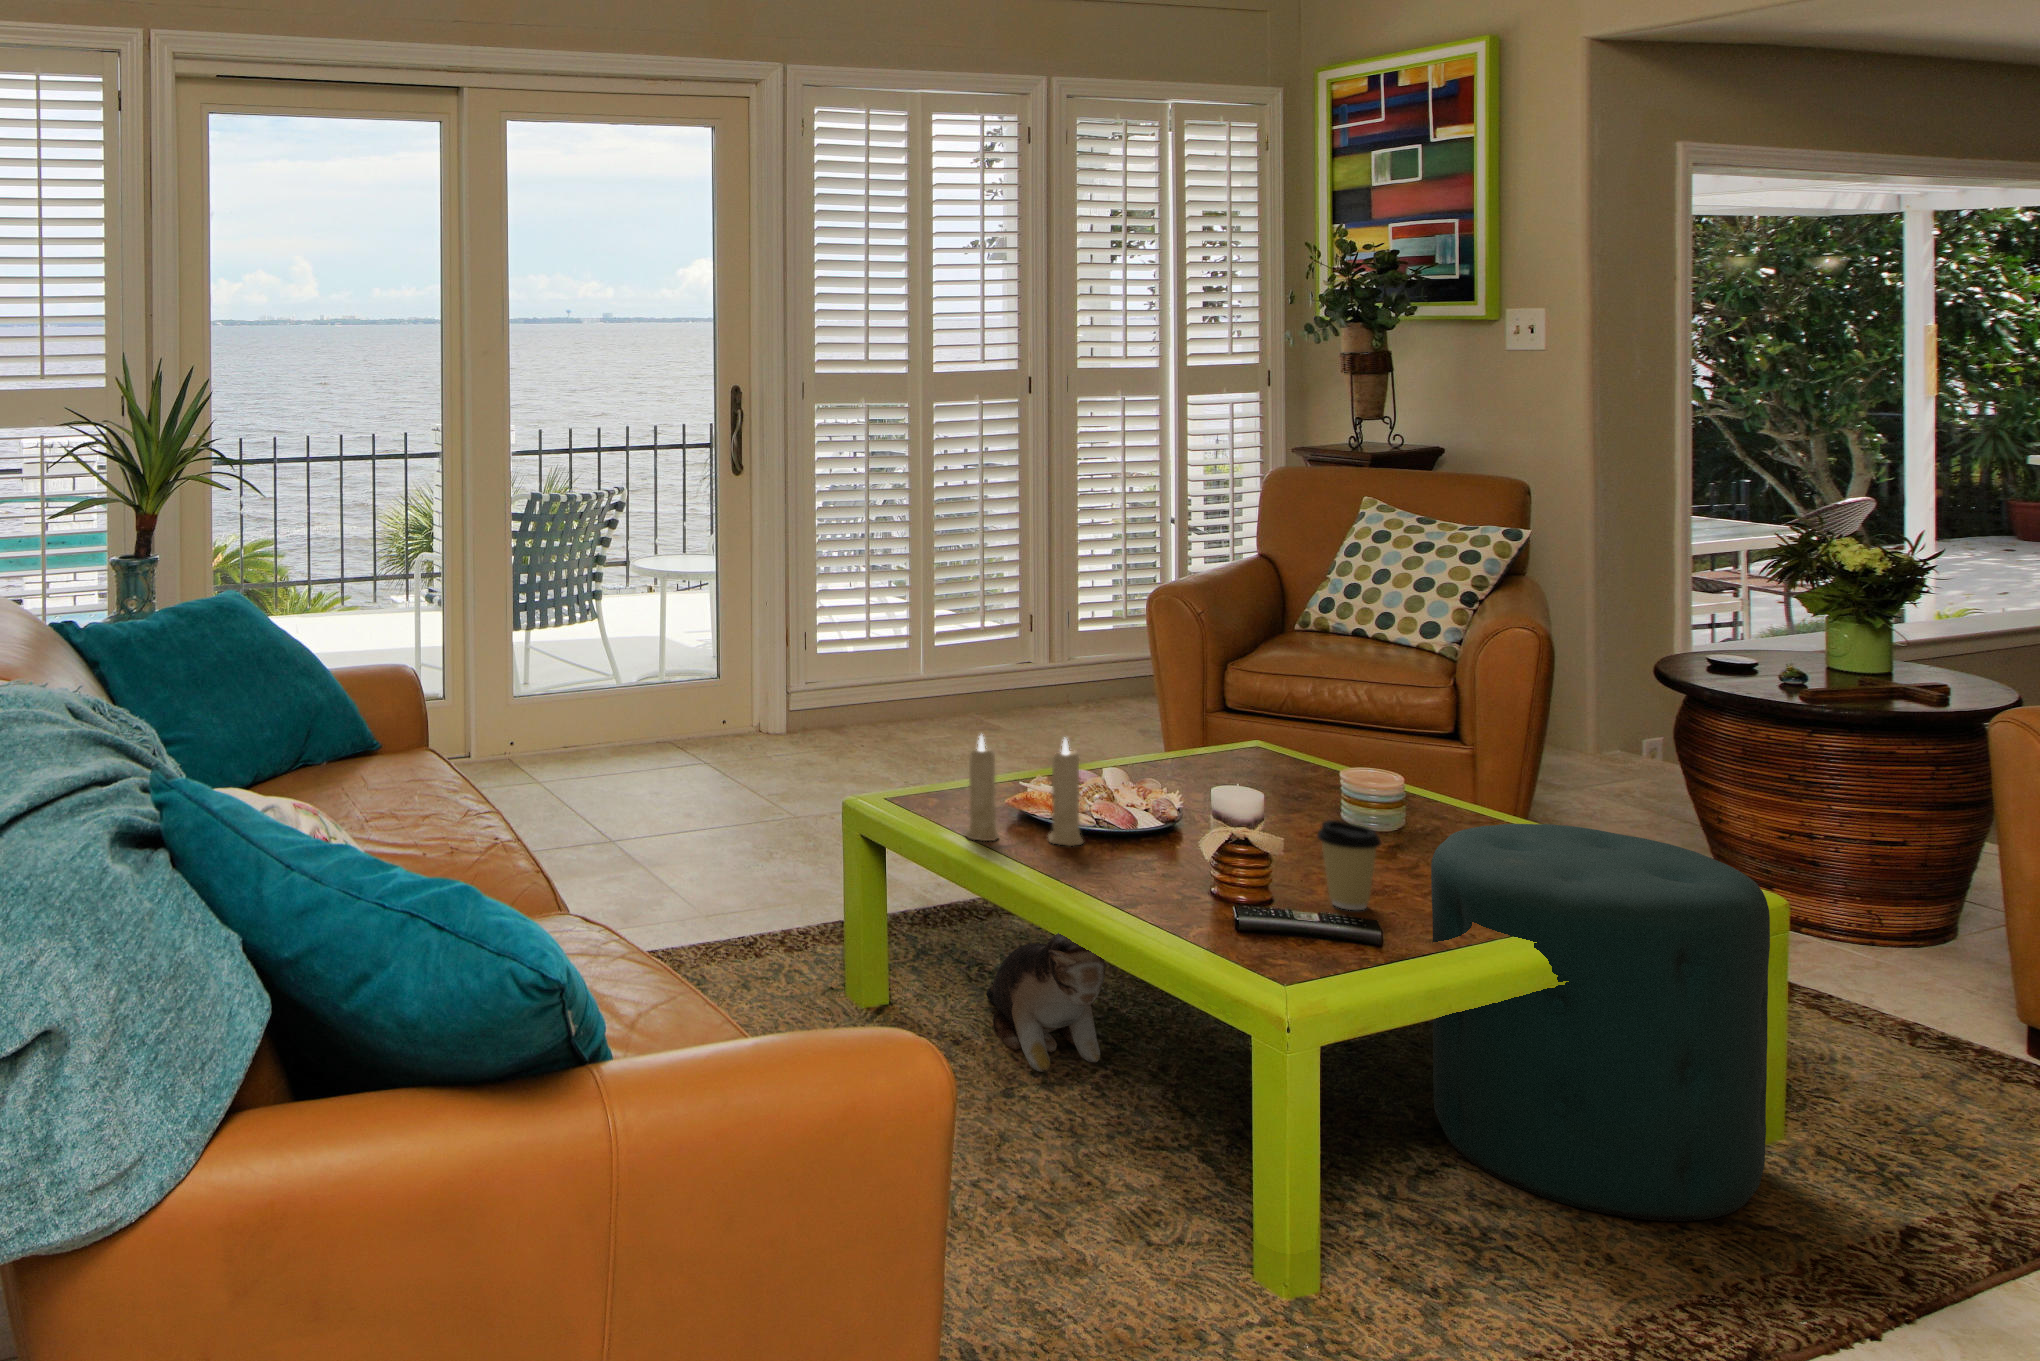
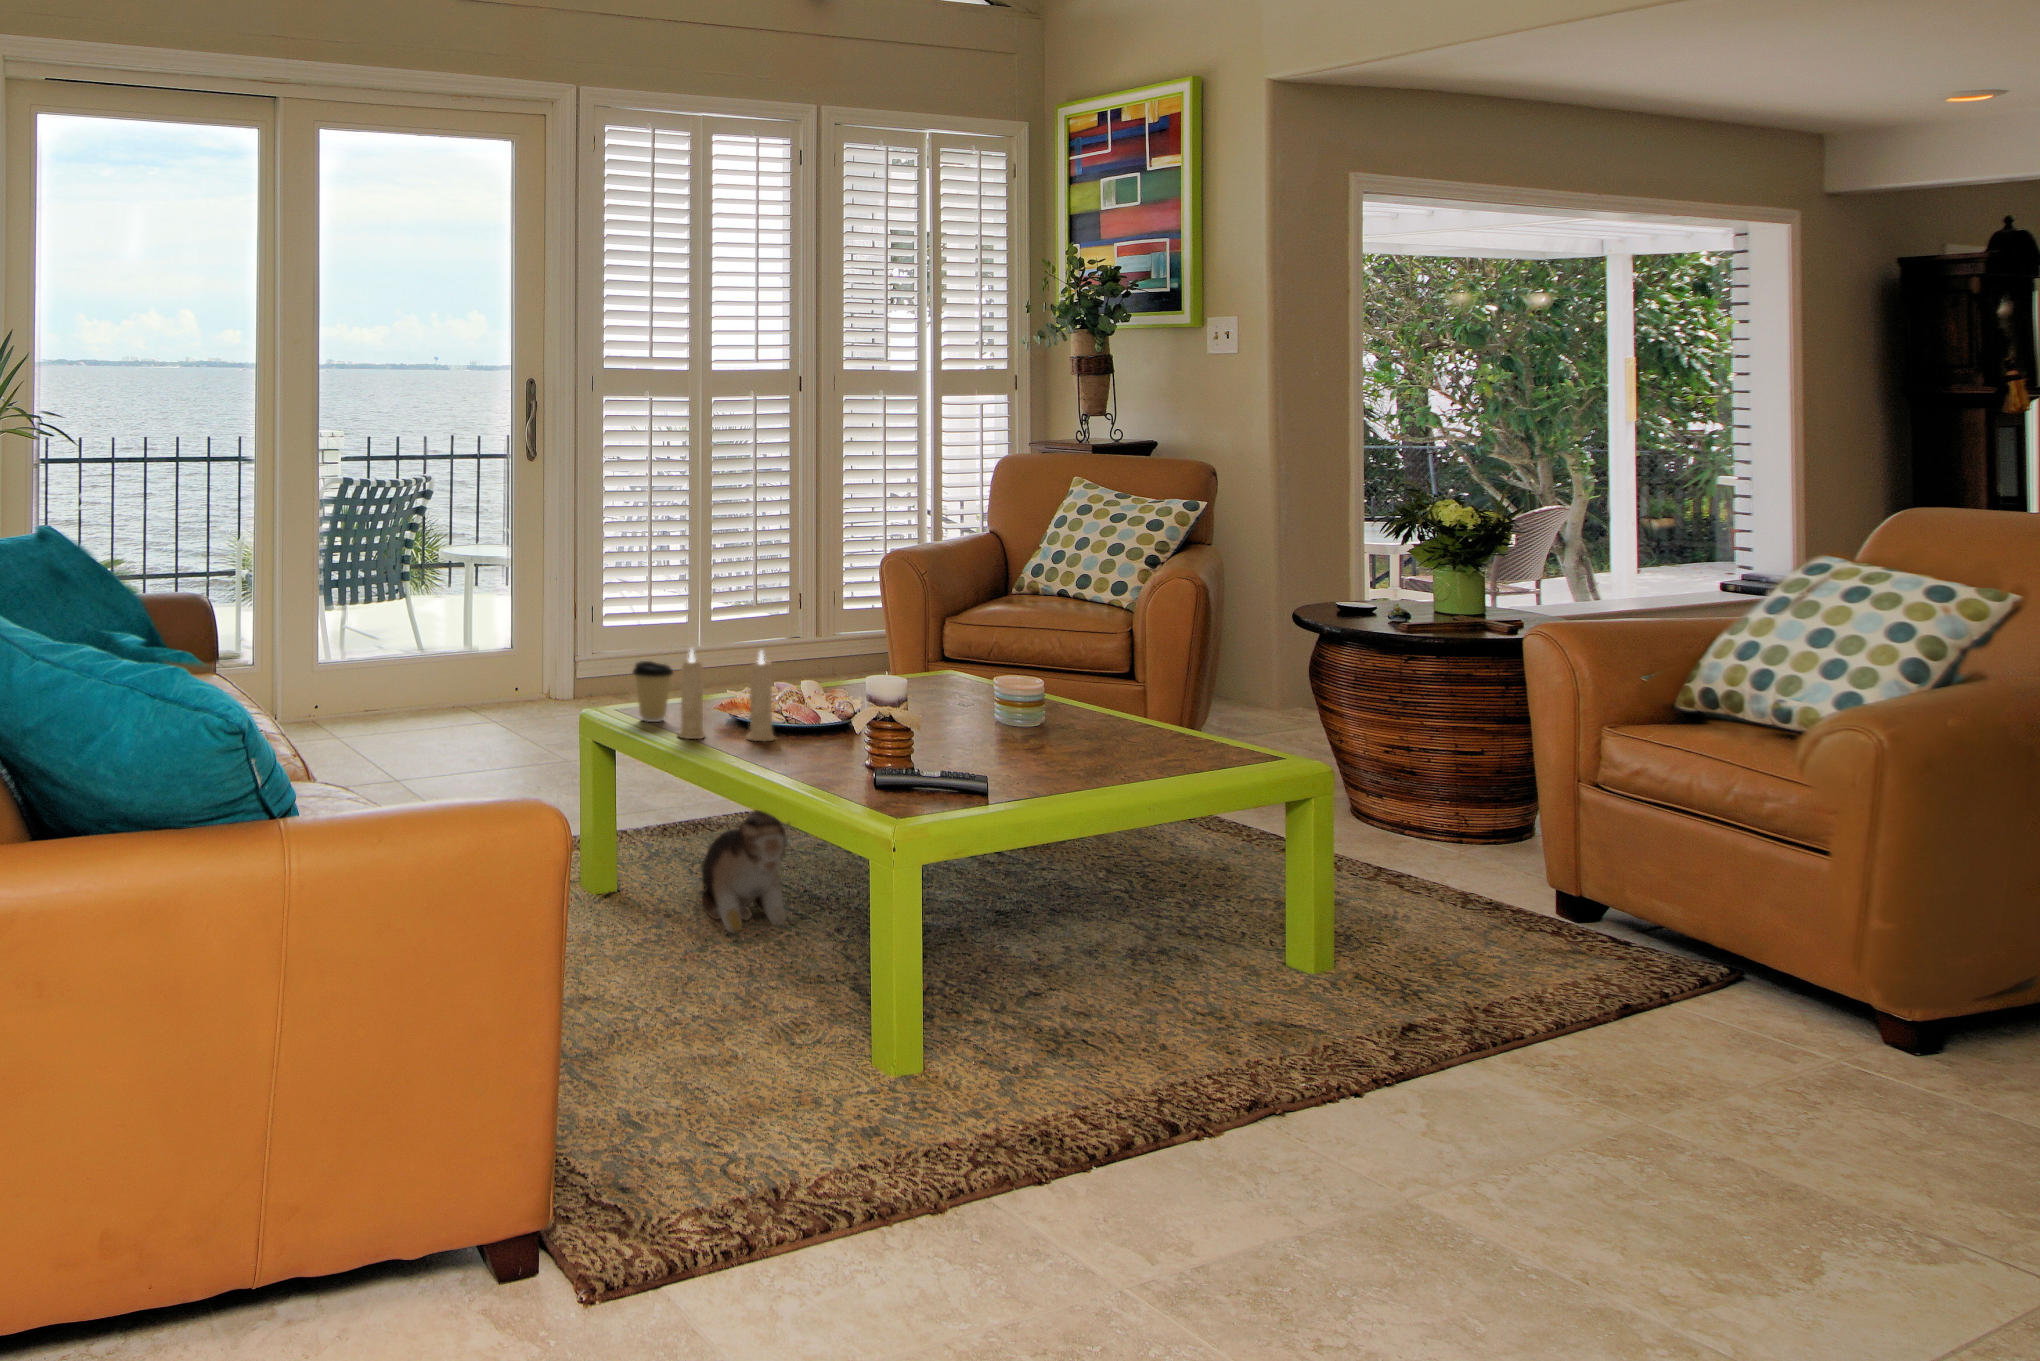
coffee cup: present [1317,820,1381,910] -> present [633,661,673,722]
ottoman: present [1431,824,1770,1221] -> none [1046,714,1297,1019]

